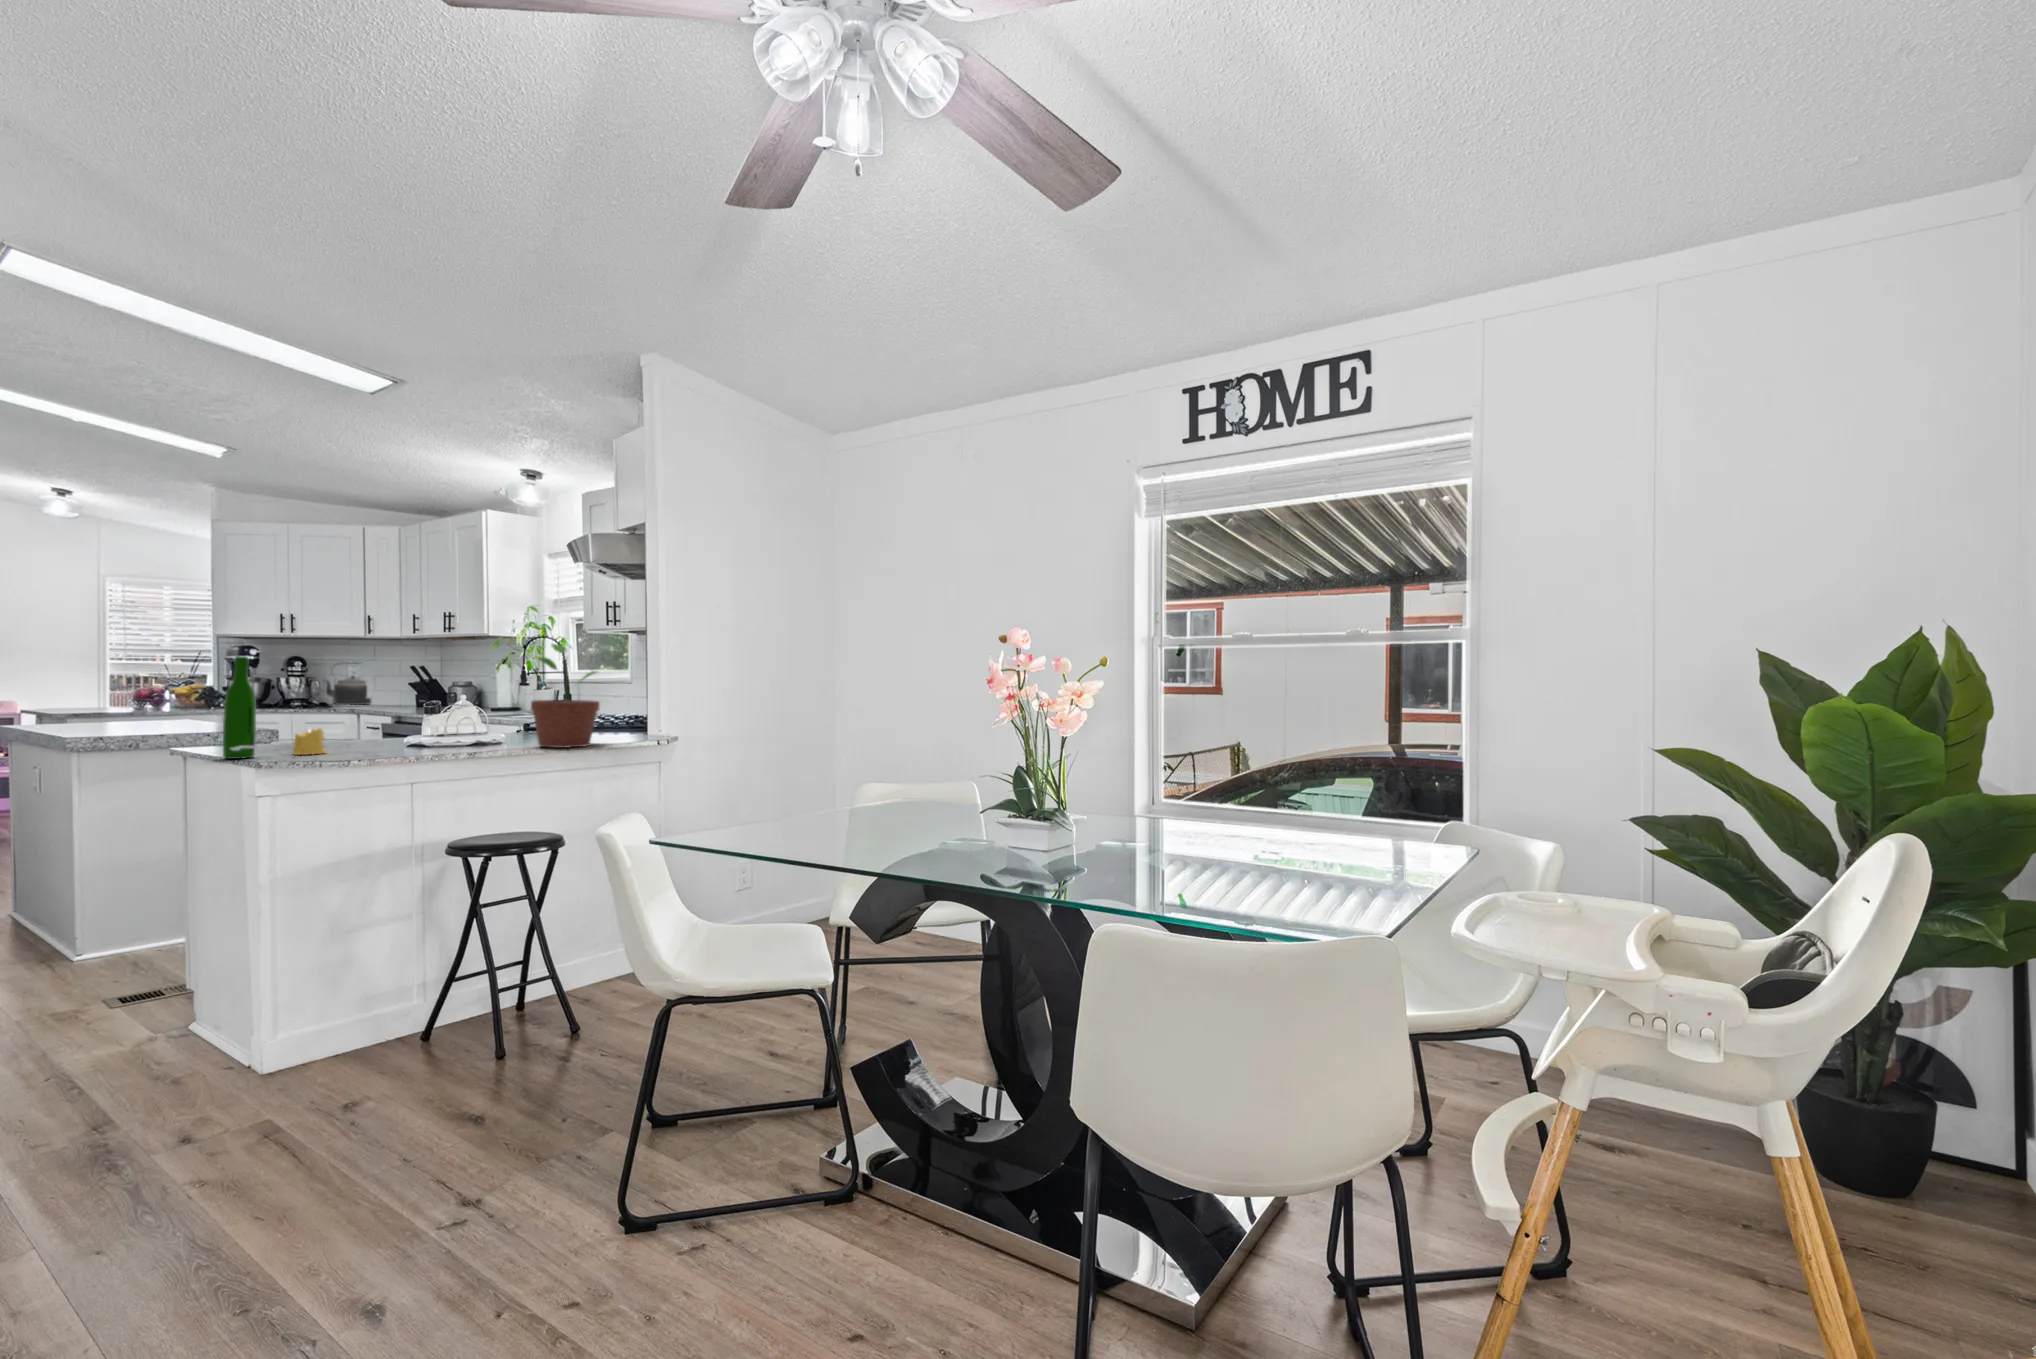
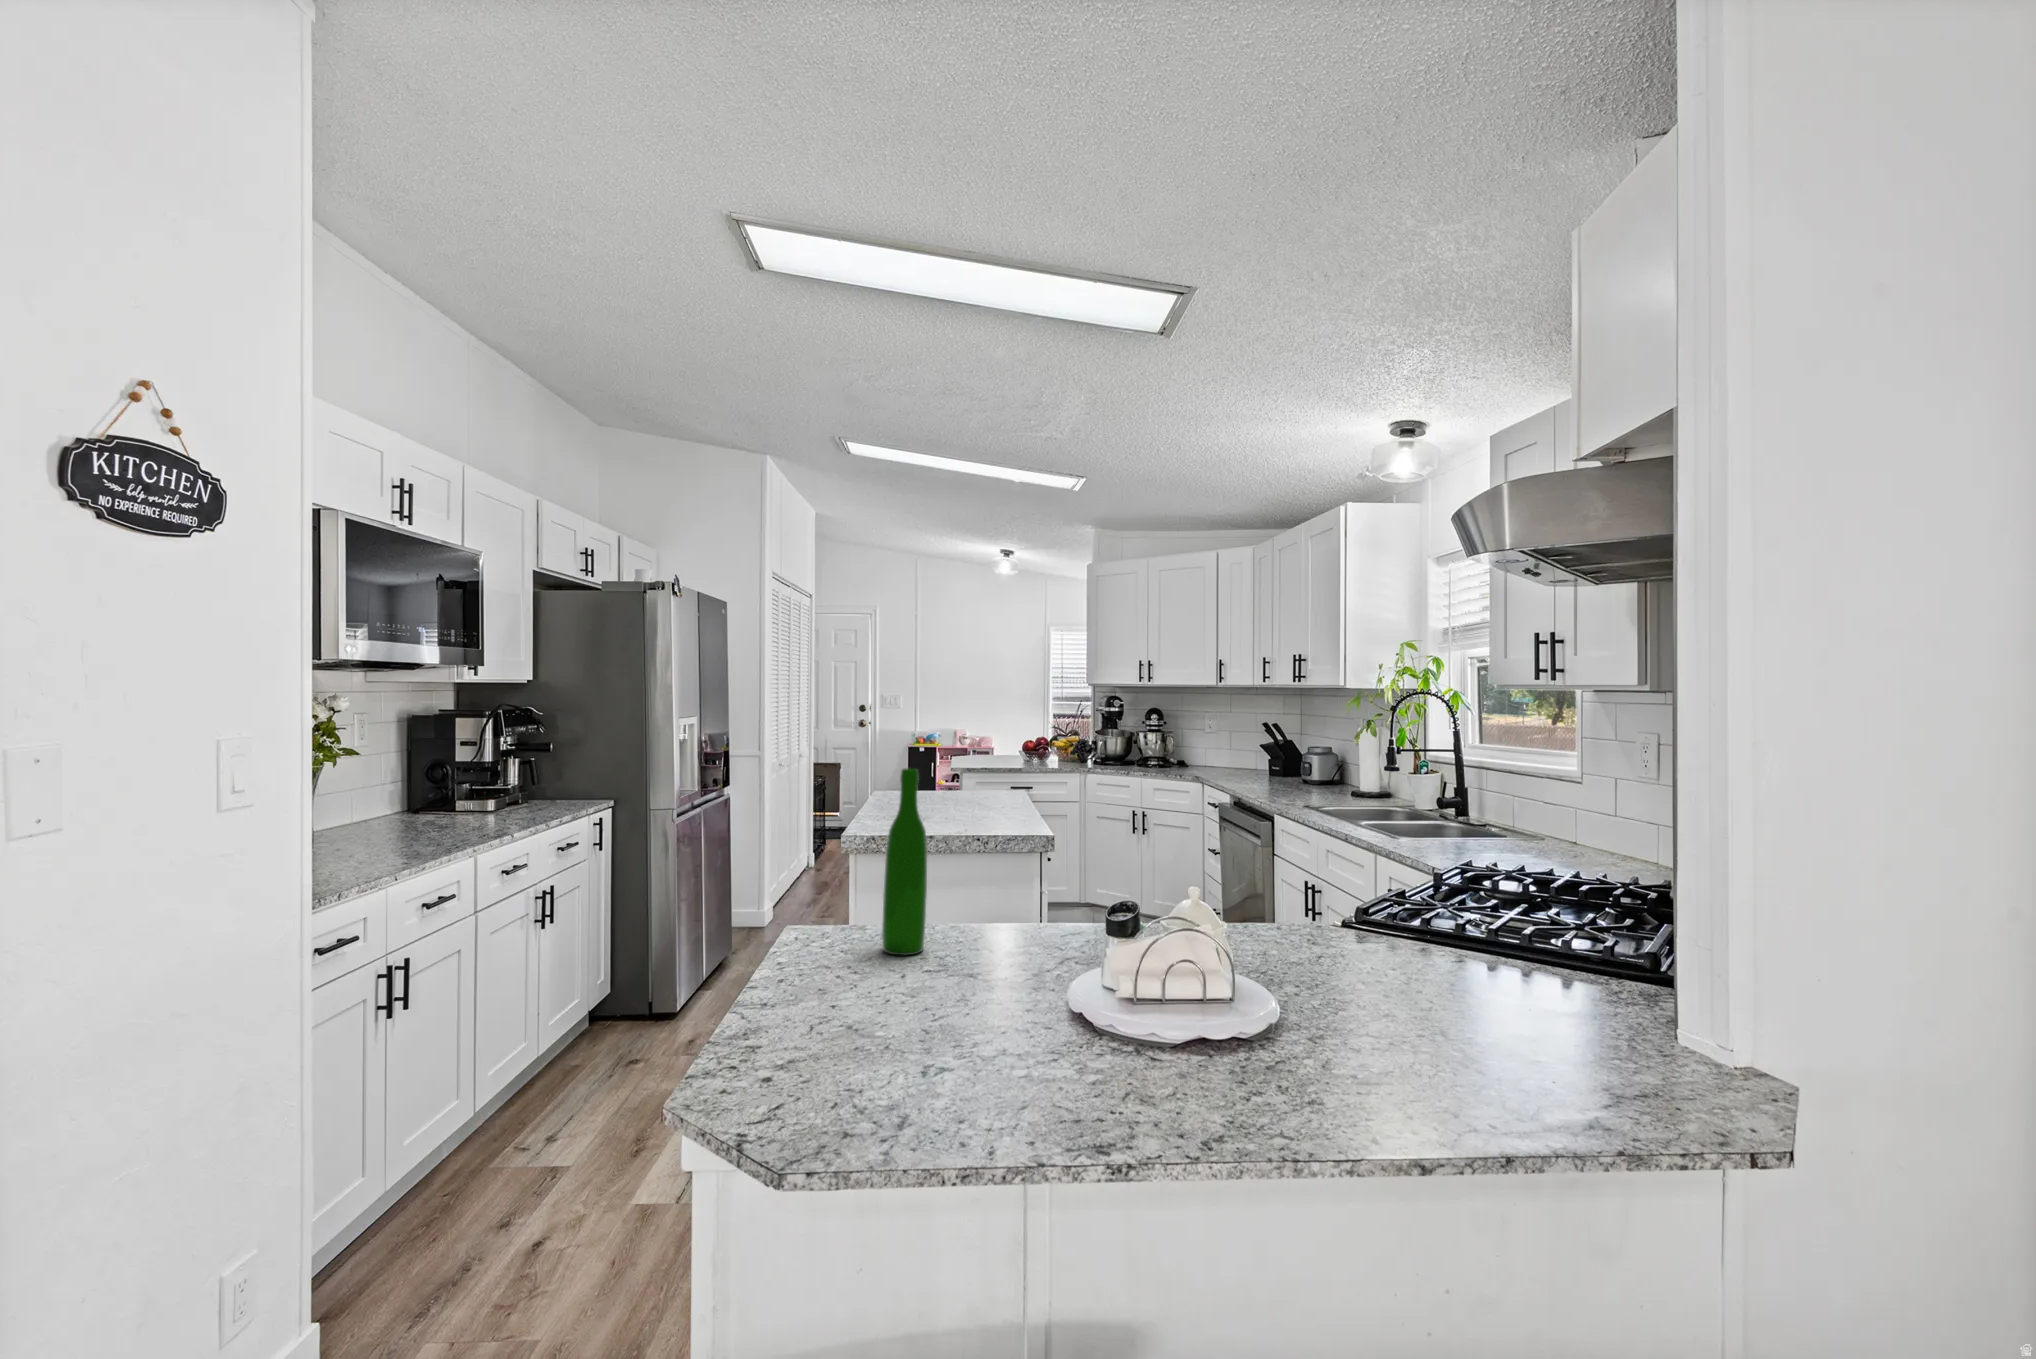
potted plant: present [531,644,600,748] -> none [1384,755,1571,1059]
kettle: present [323,663,372,705] -> none [1177,716,1227,769]
candle: present [293,728,326,755] -> none [971,904,1024,962]

